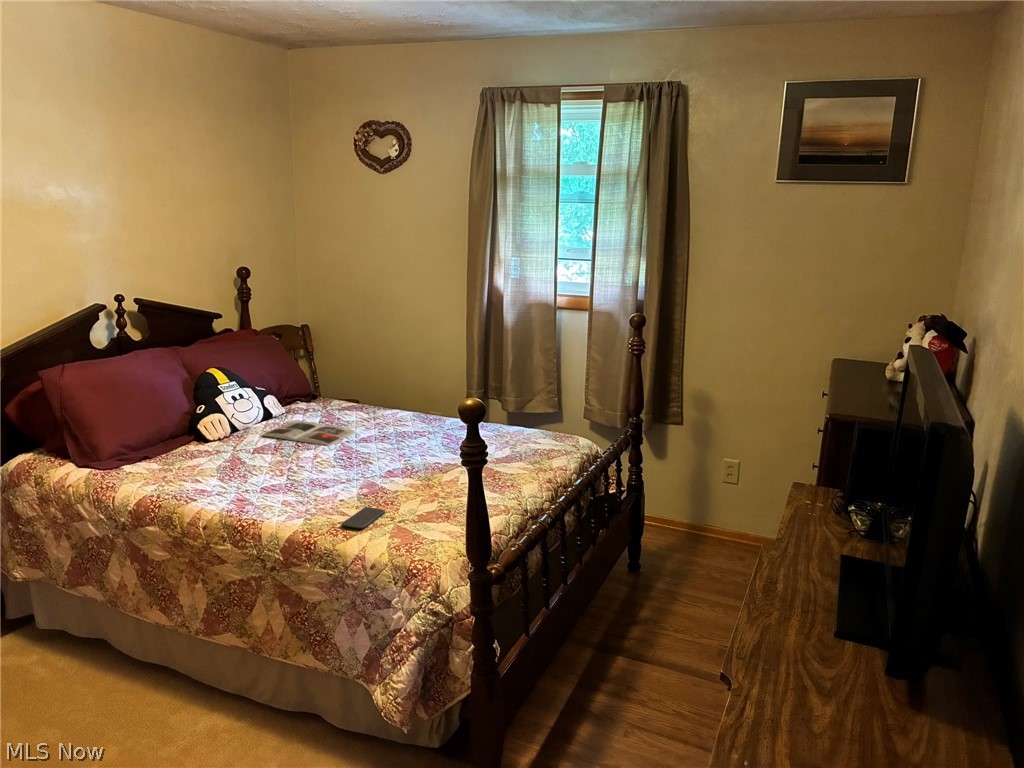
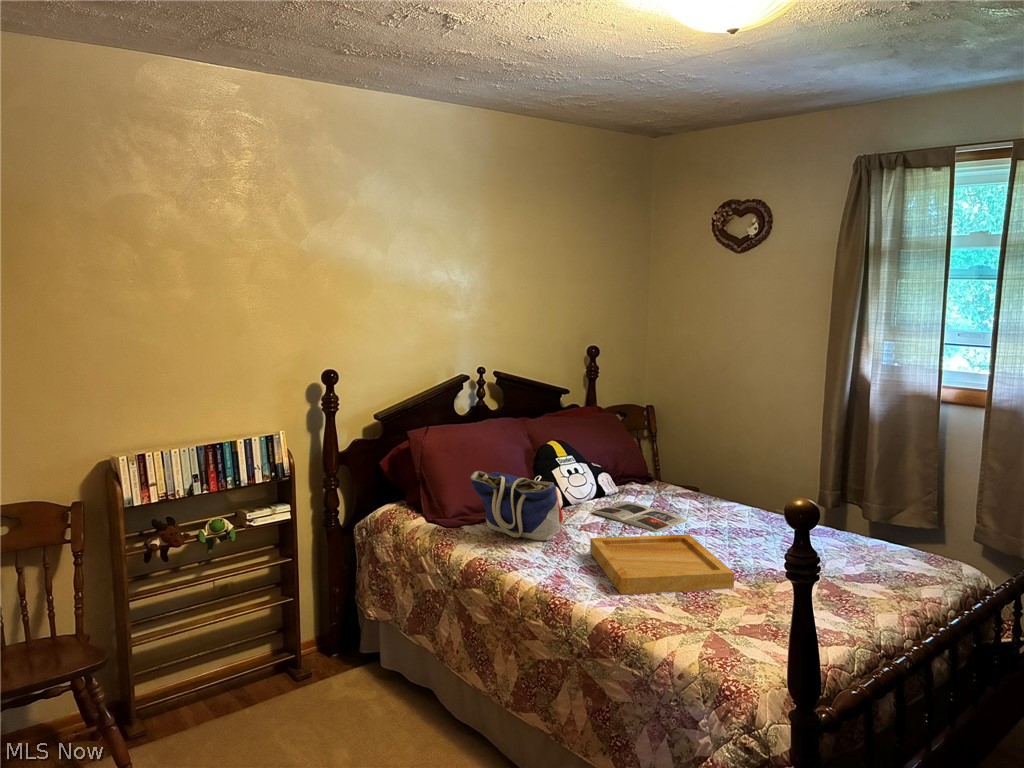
tote bag: none [127,405,237,470] -> present [470,471,565,541]
tray: none [268,444,407,507] -> present [590,534,735,595]
smartphone: present [341,507,385,529] -> none [653,606,704,631]

